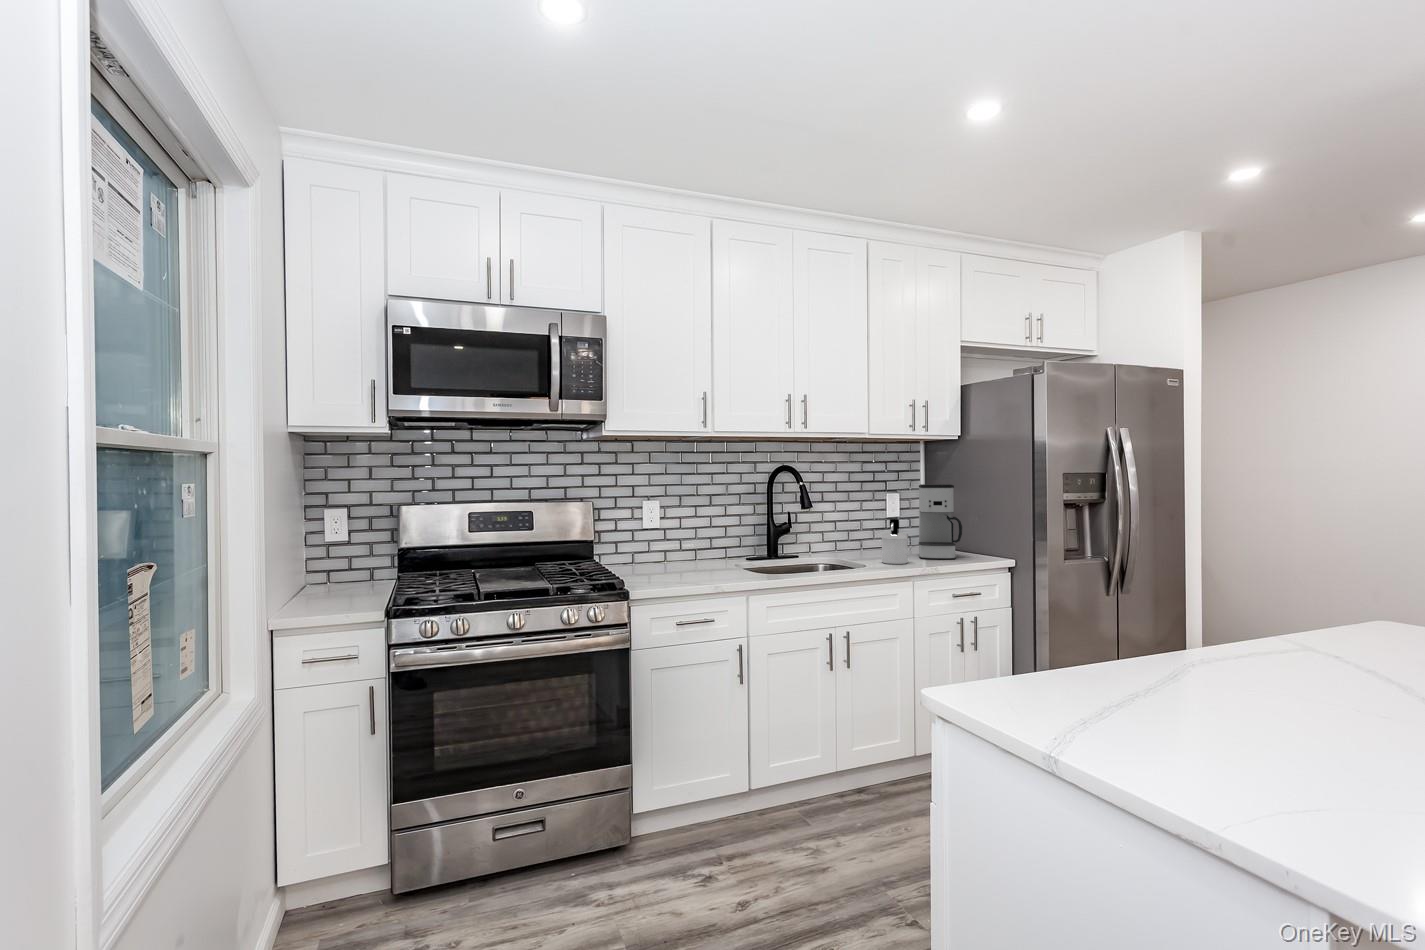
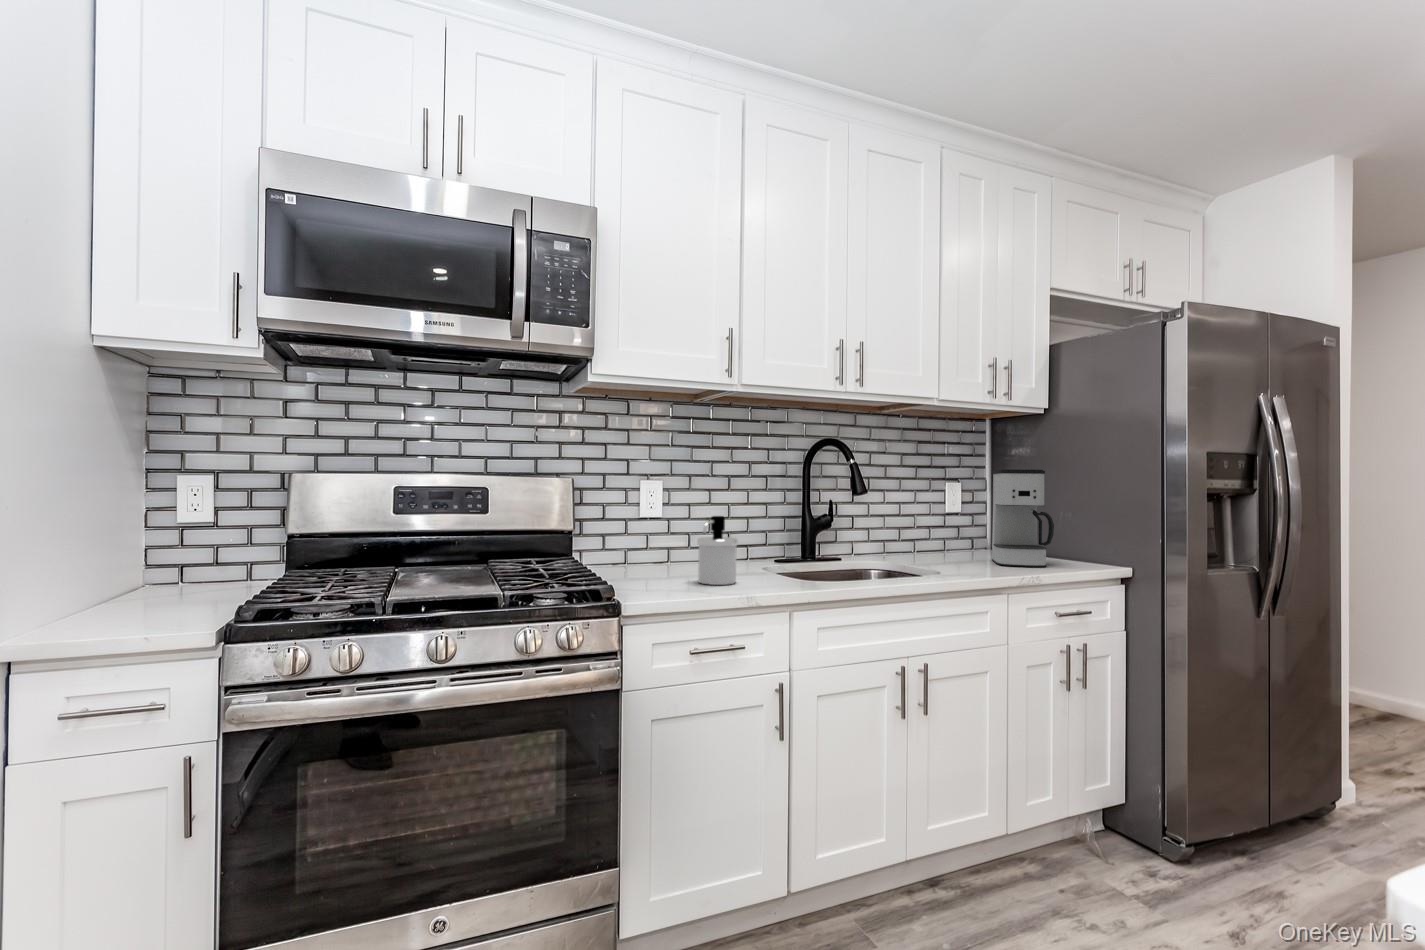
soap dispenser: present [881,519,908,564] -> present [697,516,738,585]

